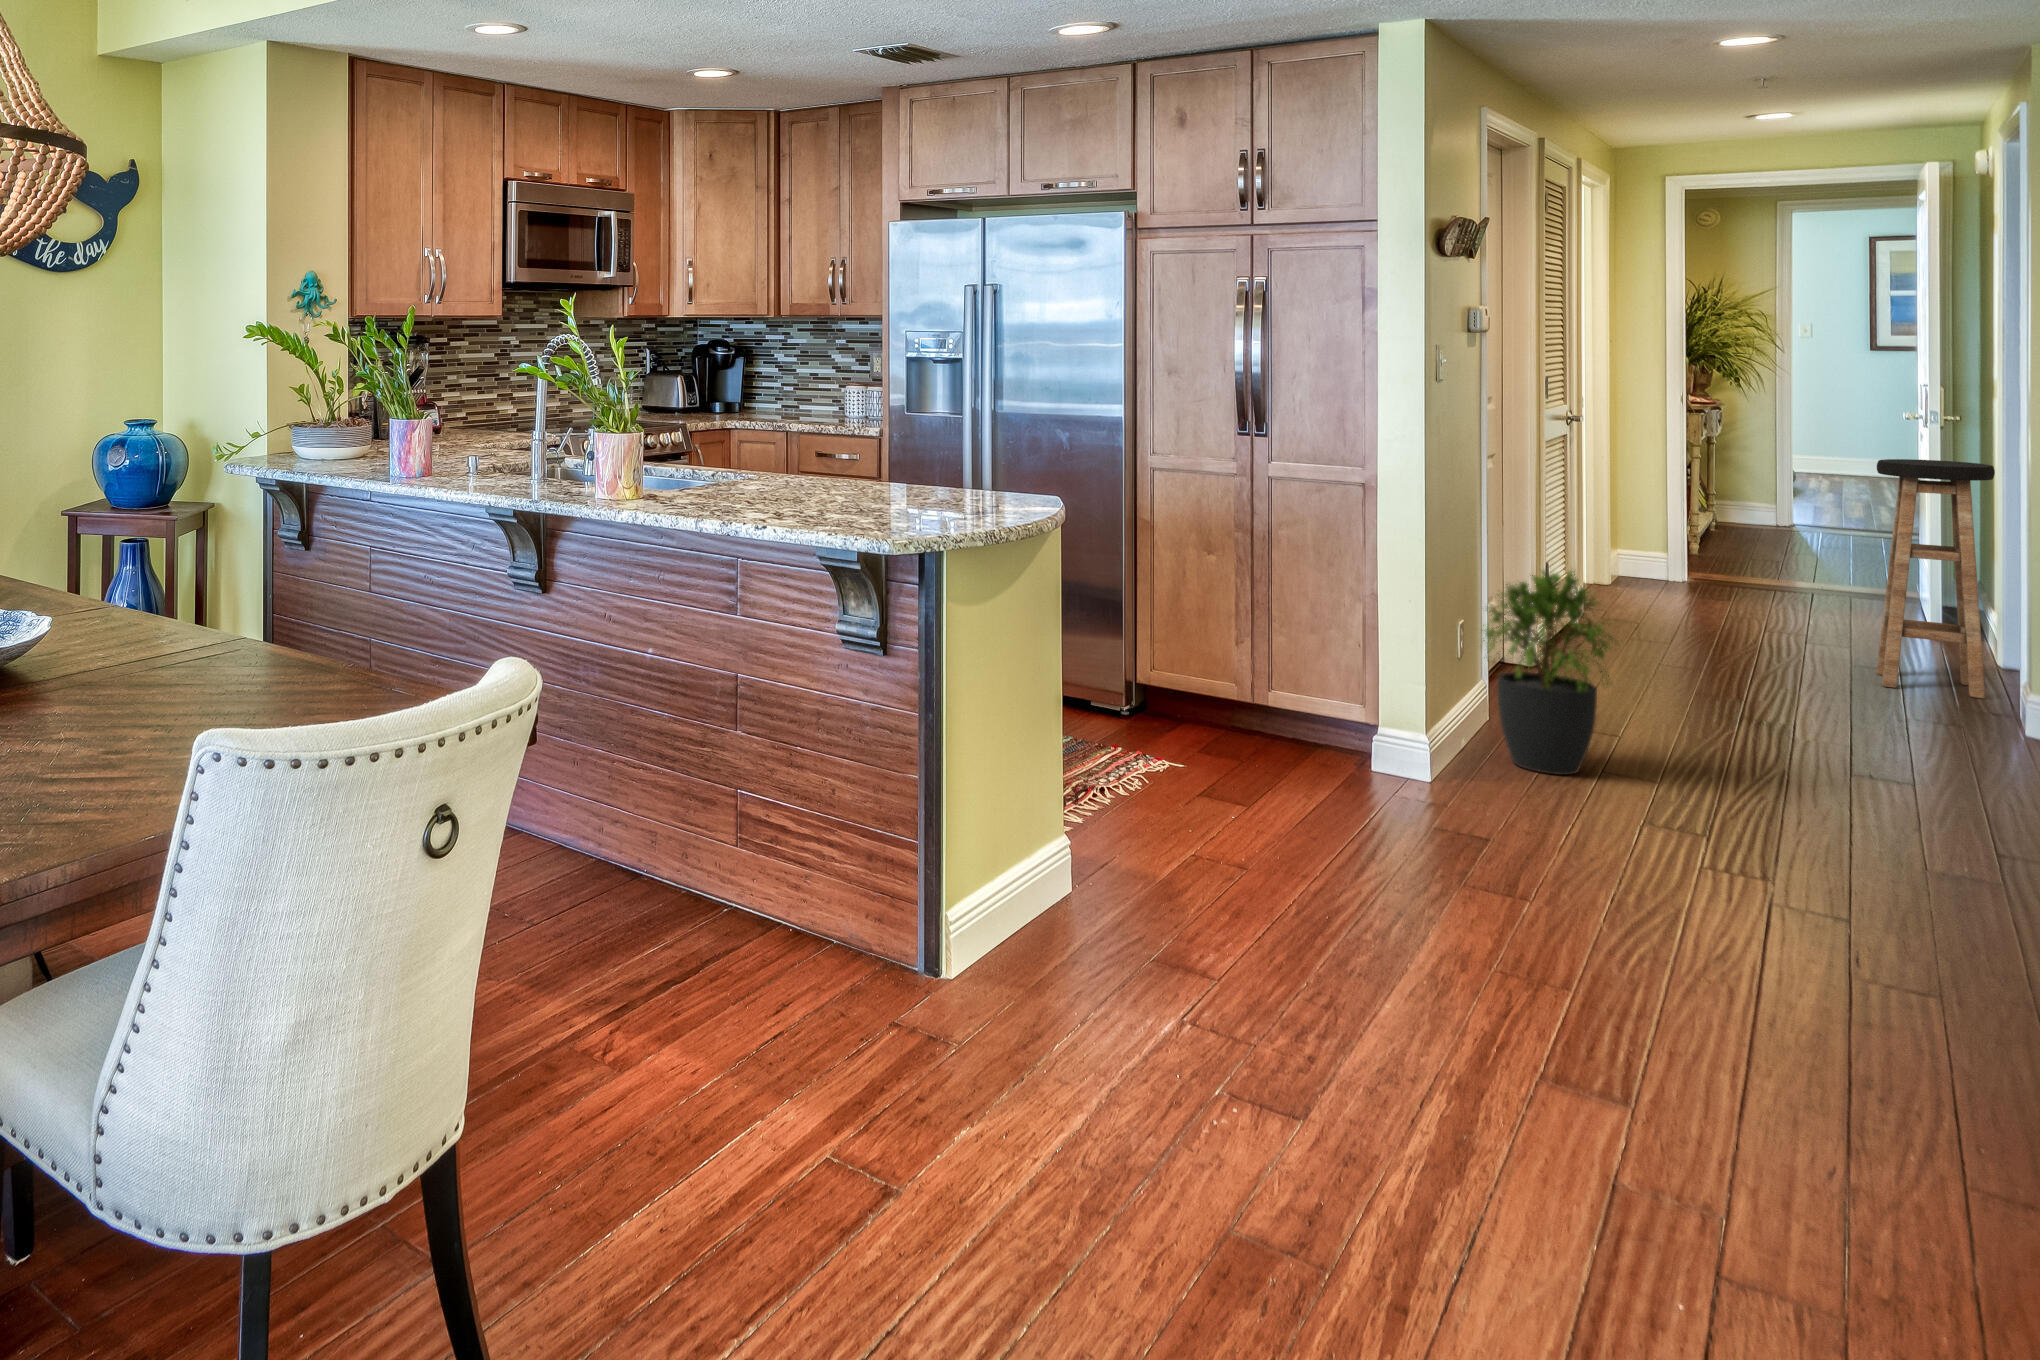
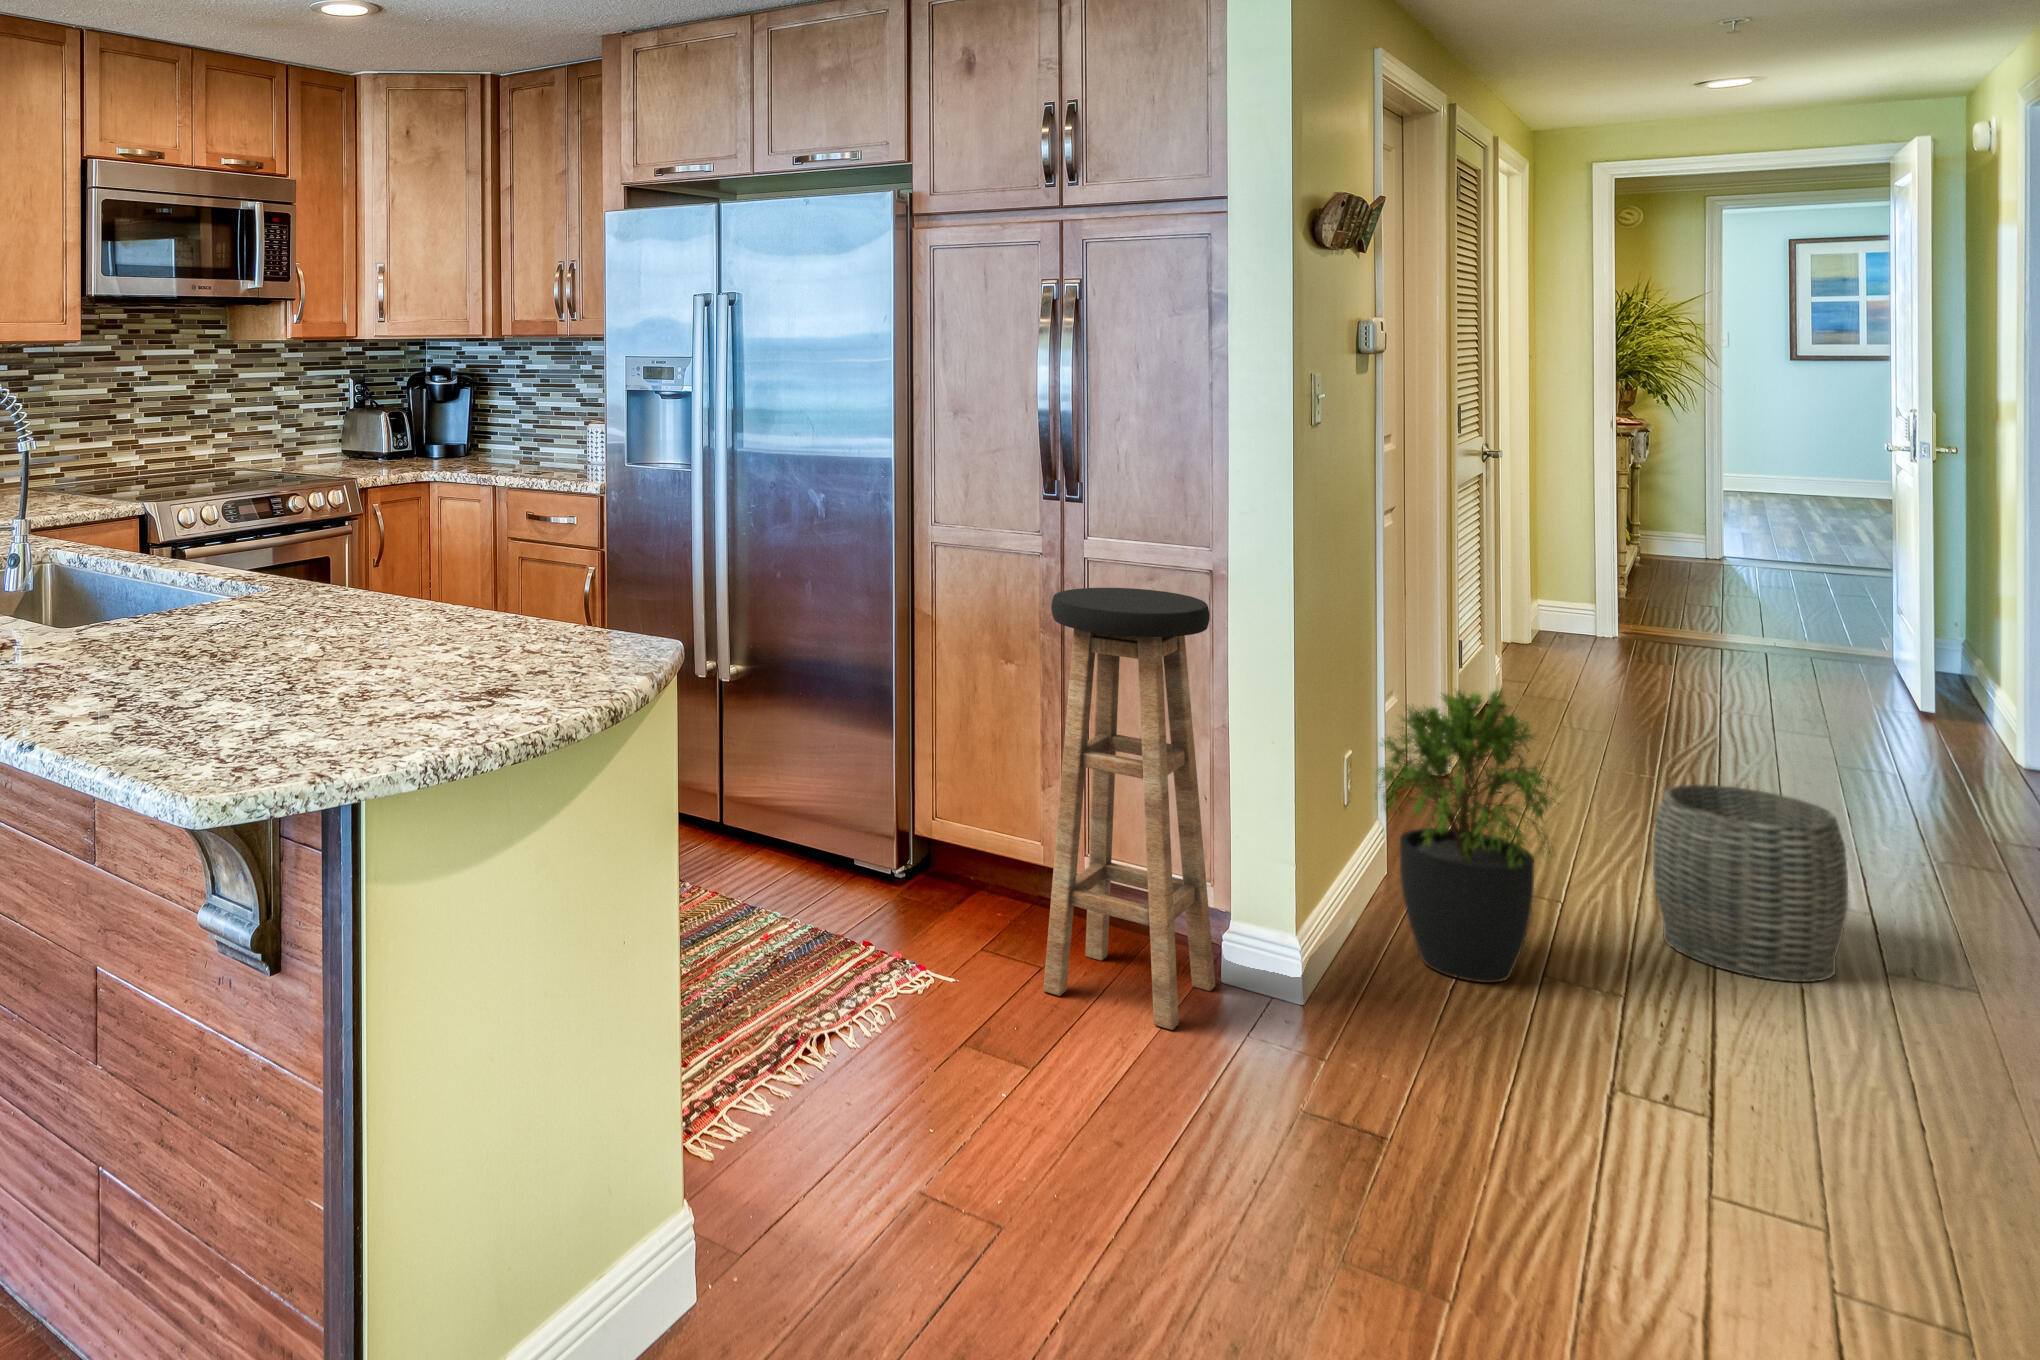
bar stool: present [1877,459,1995,698] -> present [1043,588,1215,1030]
woven basket: none [1690,648,1832,780] -> present [1653,785,1848,982]

